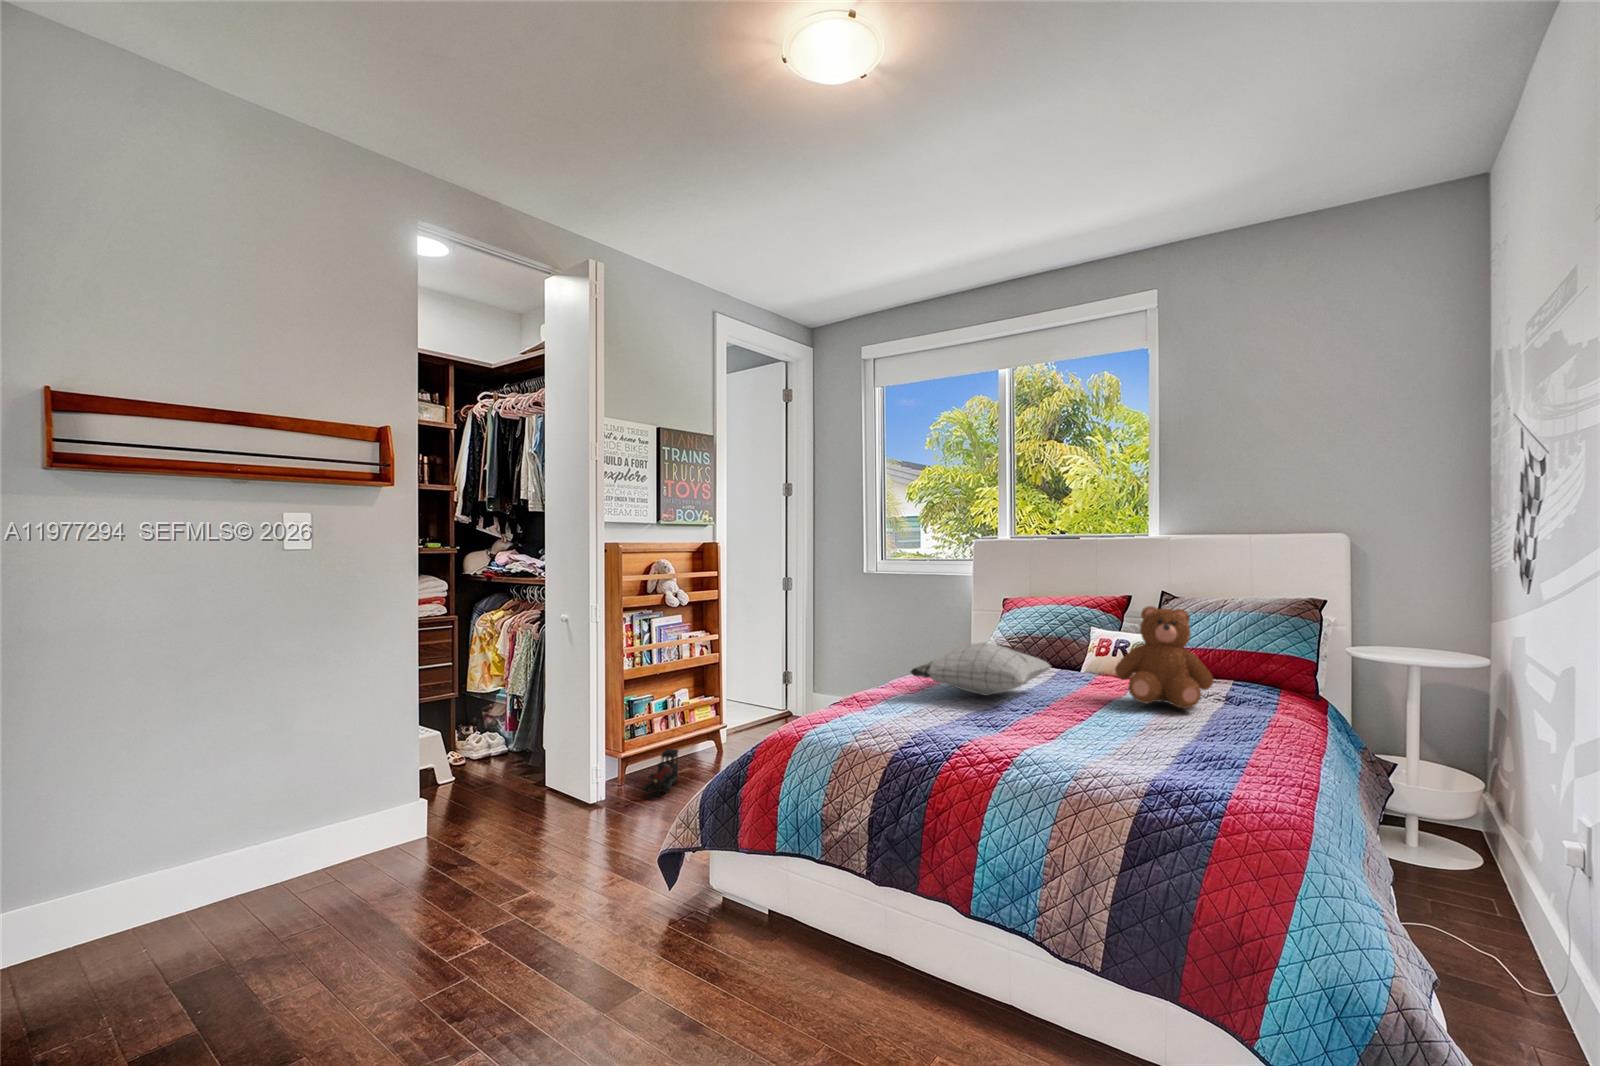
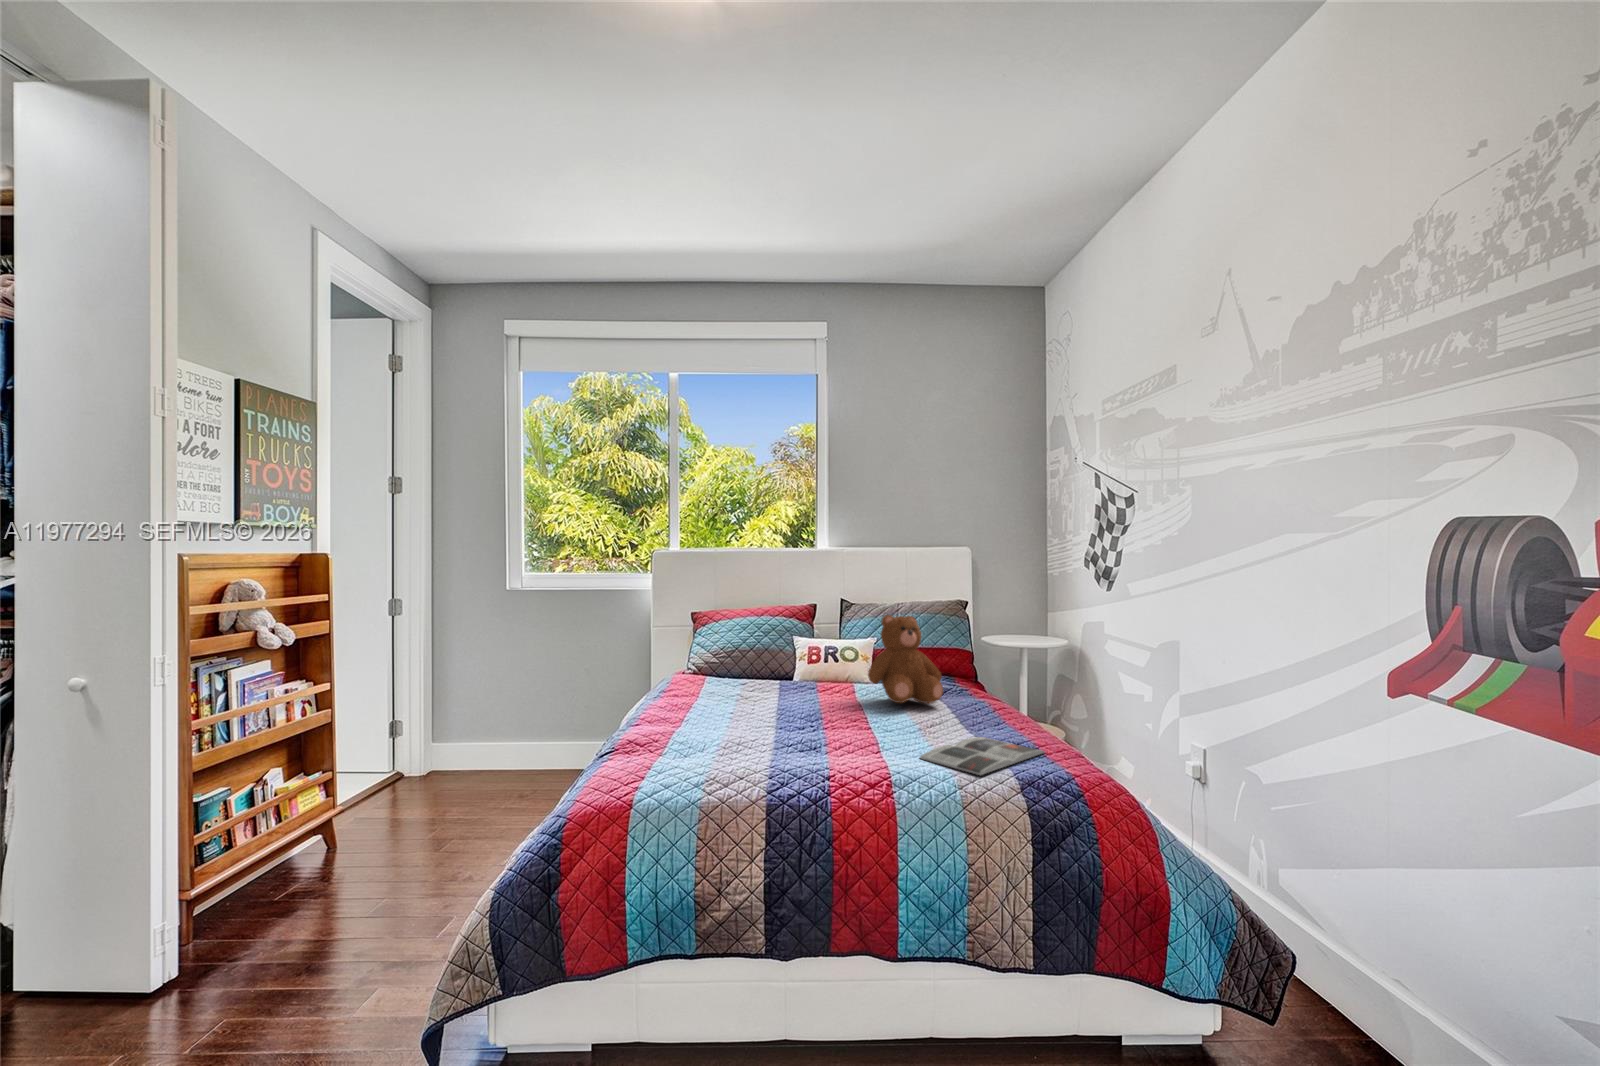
pillow: present [911,642,1050,696] -> none [700,660,824,716]
magazine: none [1072,742,1234,771] -> present [920,737,1044,775]
toy train: present [642,749,678,798] -> none [236,854,290,941]

